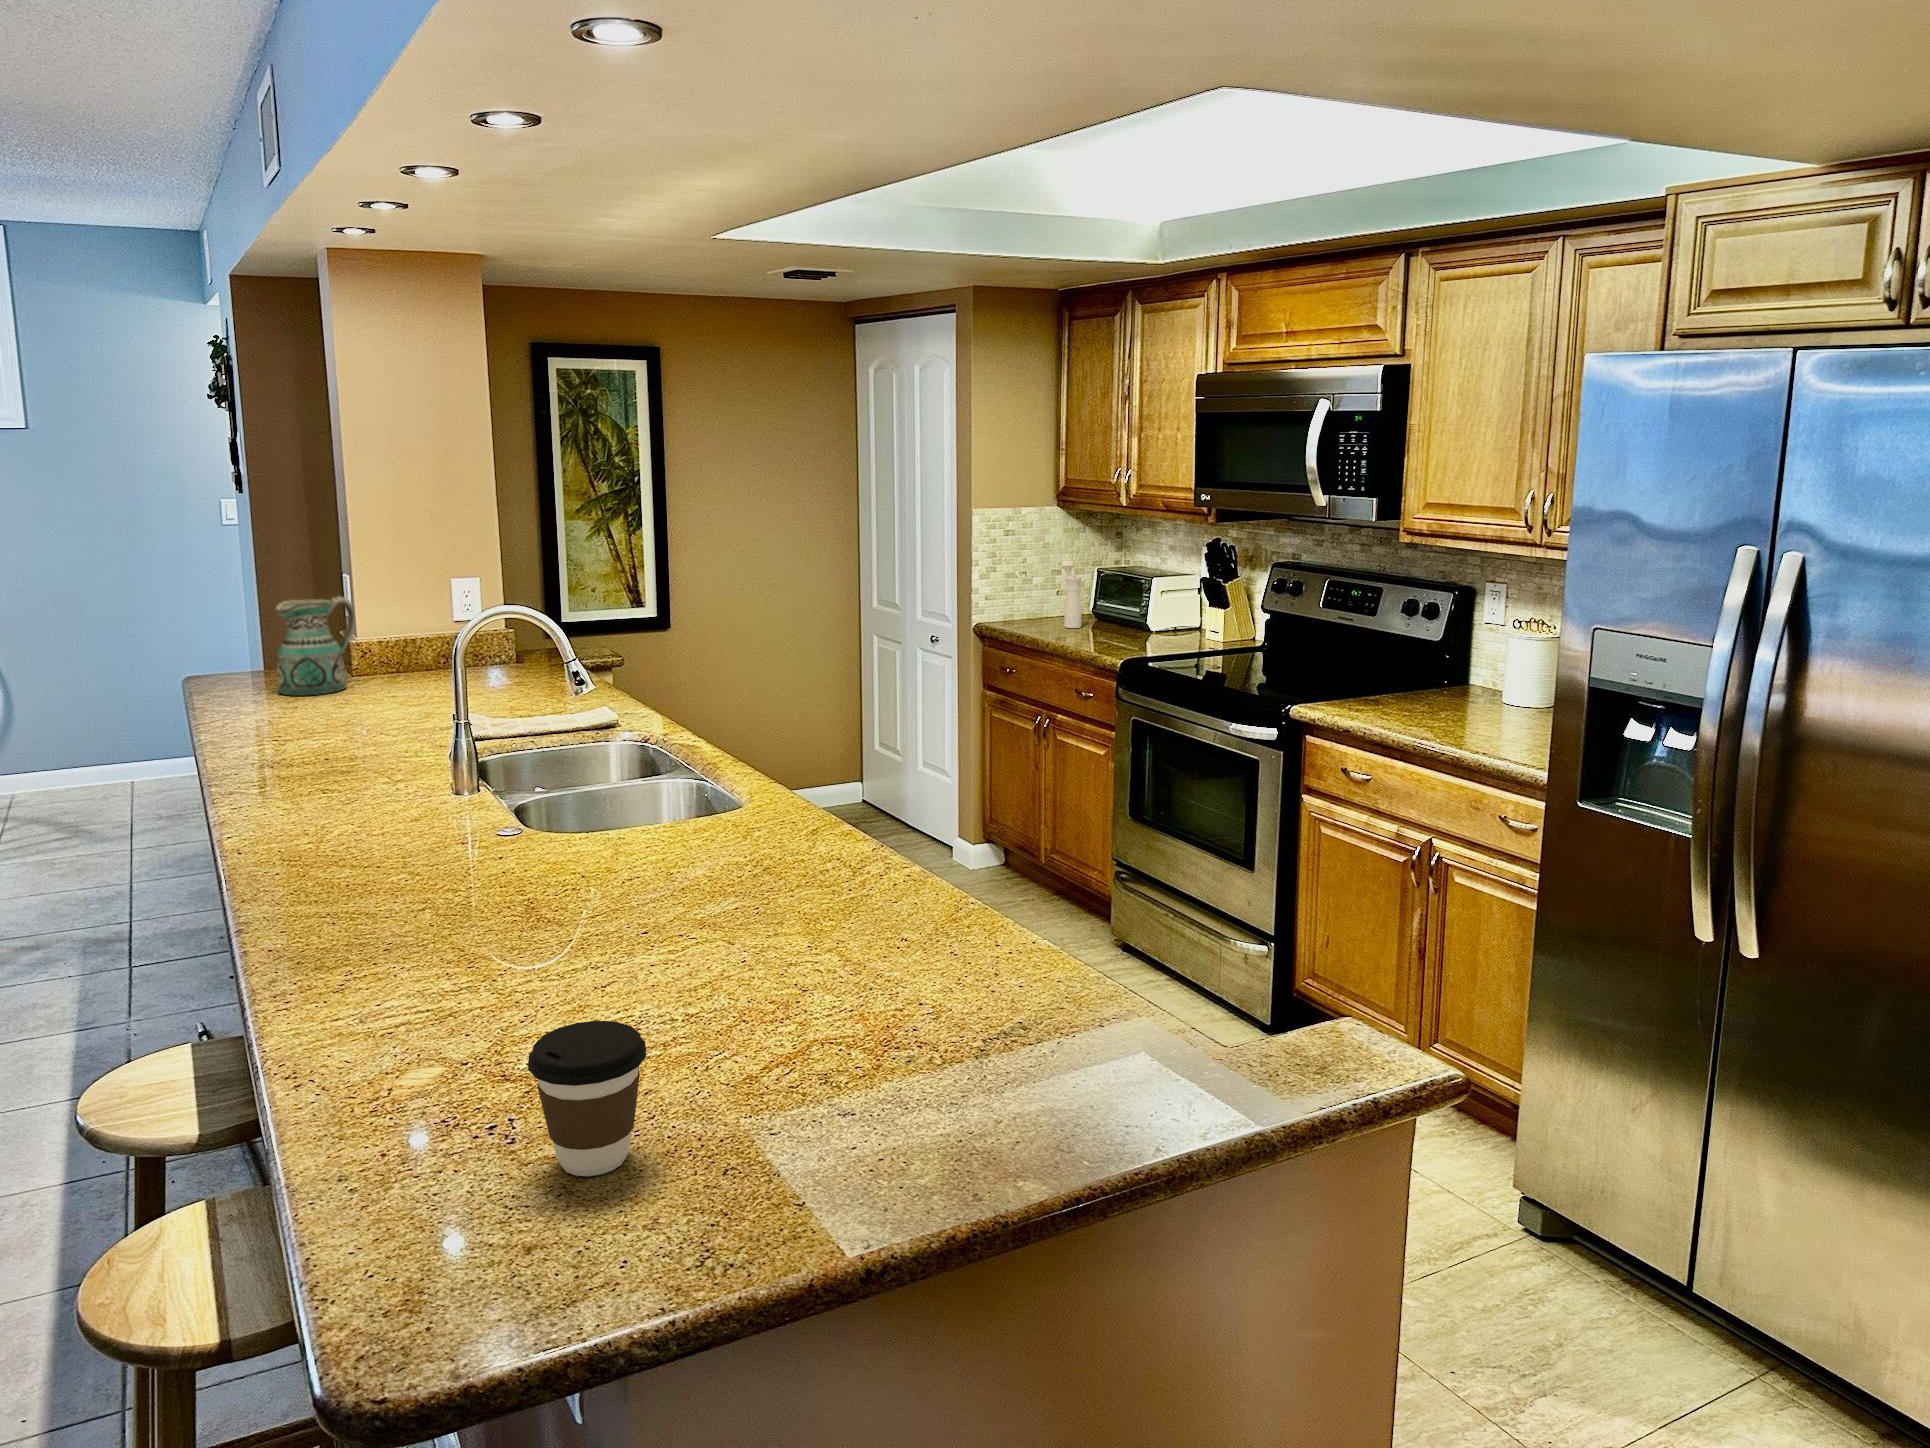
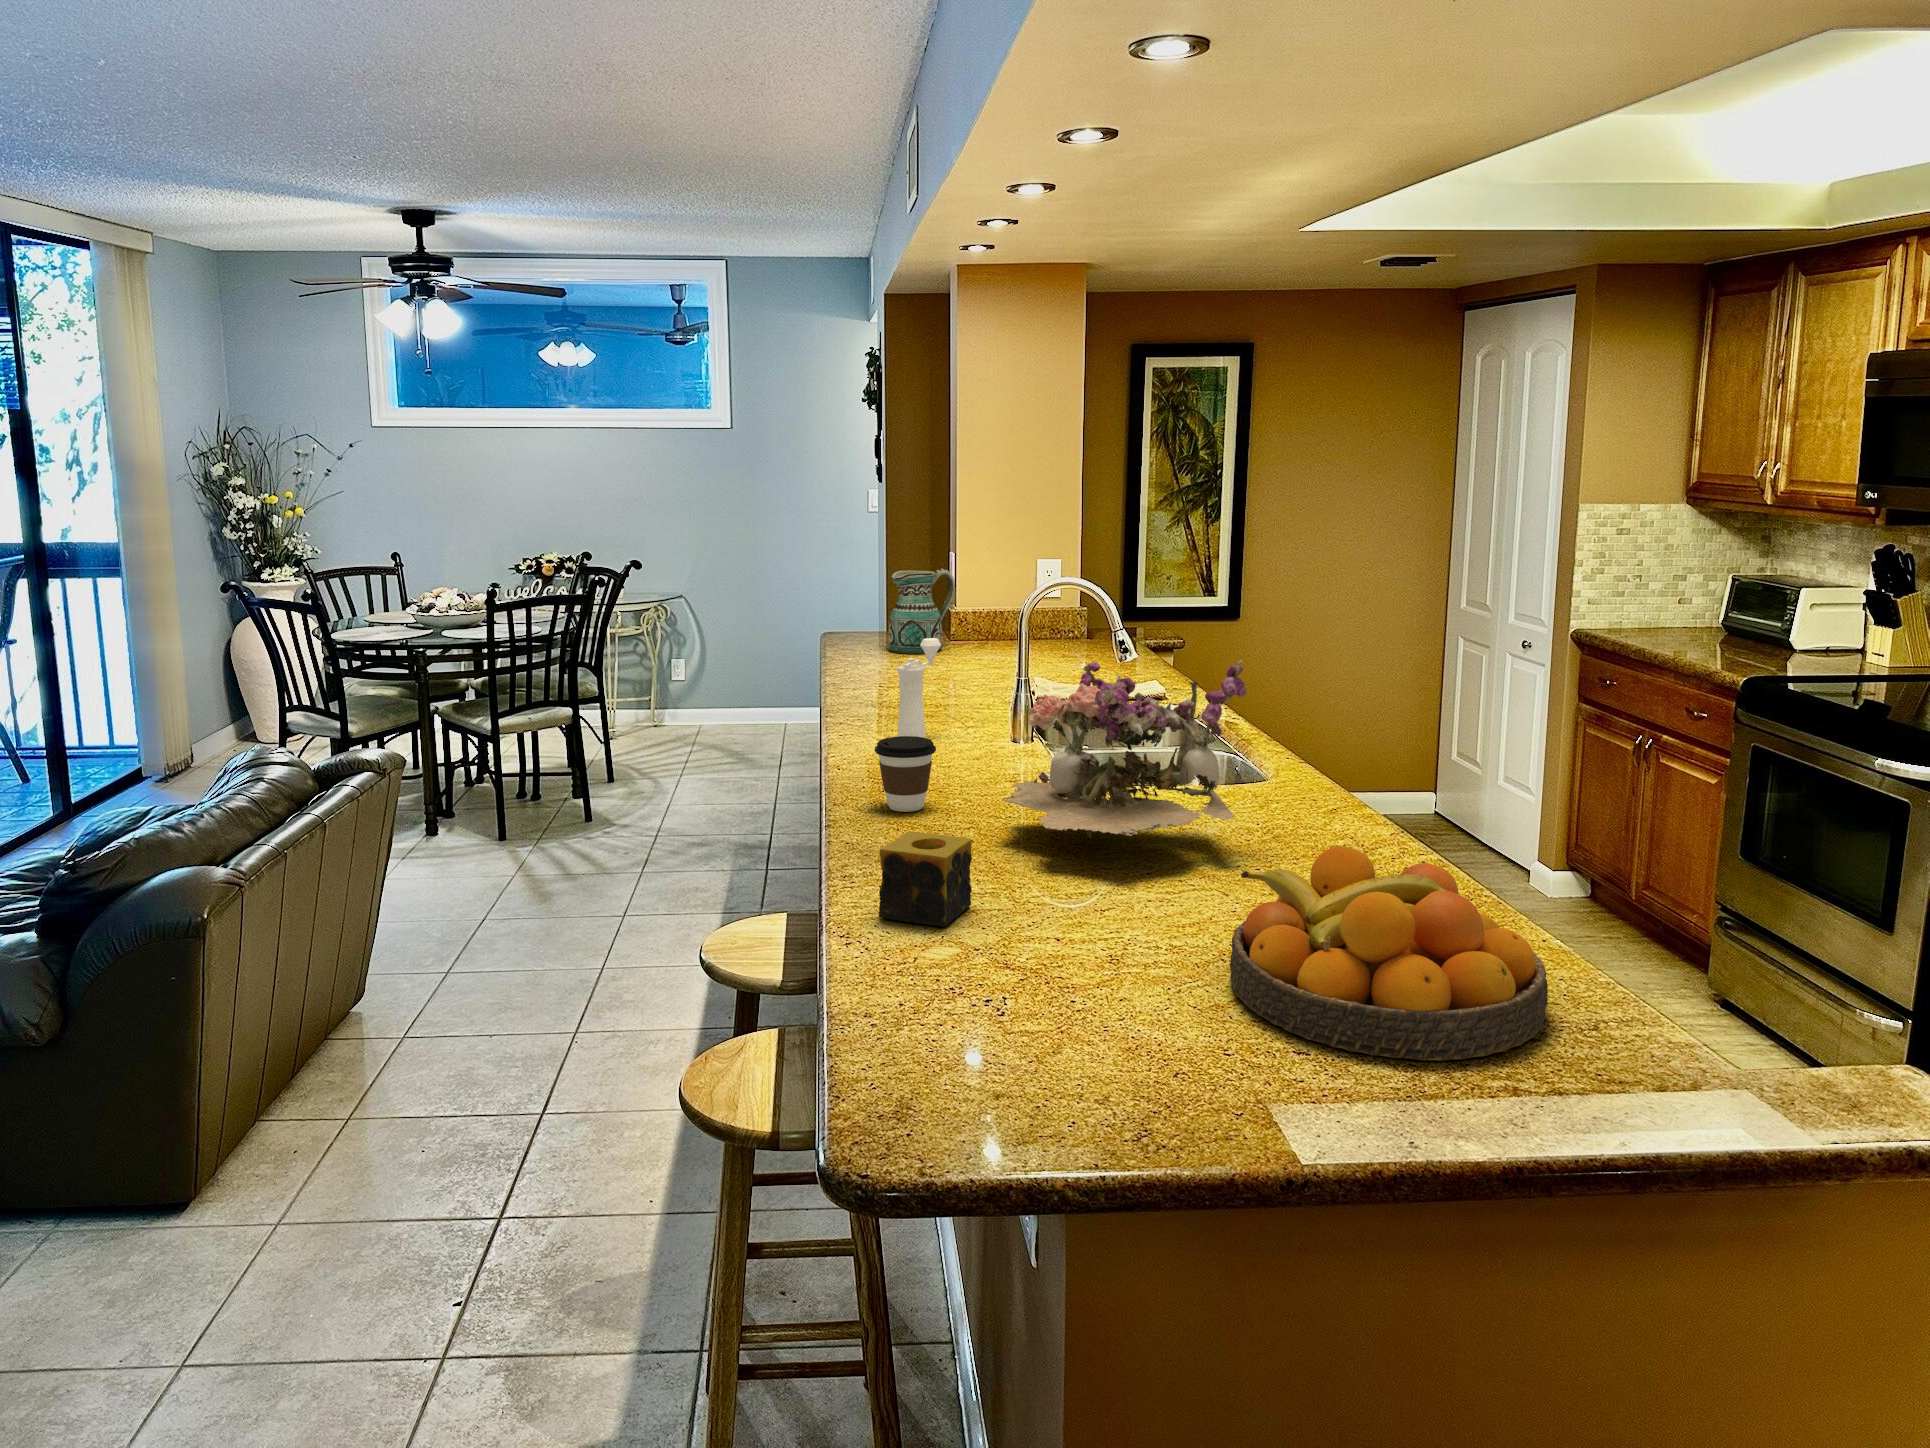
pepper mill: present [1062,561,1082,628] -> present [897,638,941,738]
flower arrangement: none [463,693,726,900] -> present [1002,660,1247,838]
fruit bowl: none [755,885,1059,1102] -> present [1230,846,1548,1061]
candle: none [327,929,446,1041] -> present [879,831,972,926]
coffee cup: present [528,1021,646,1176] -> present [875,736,936,812]

